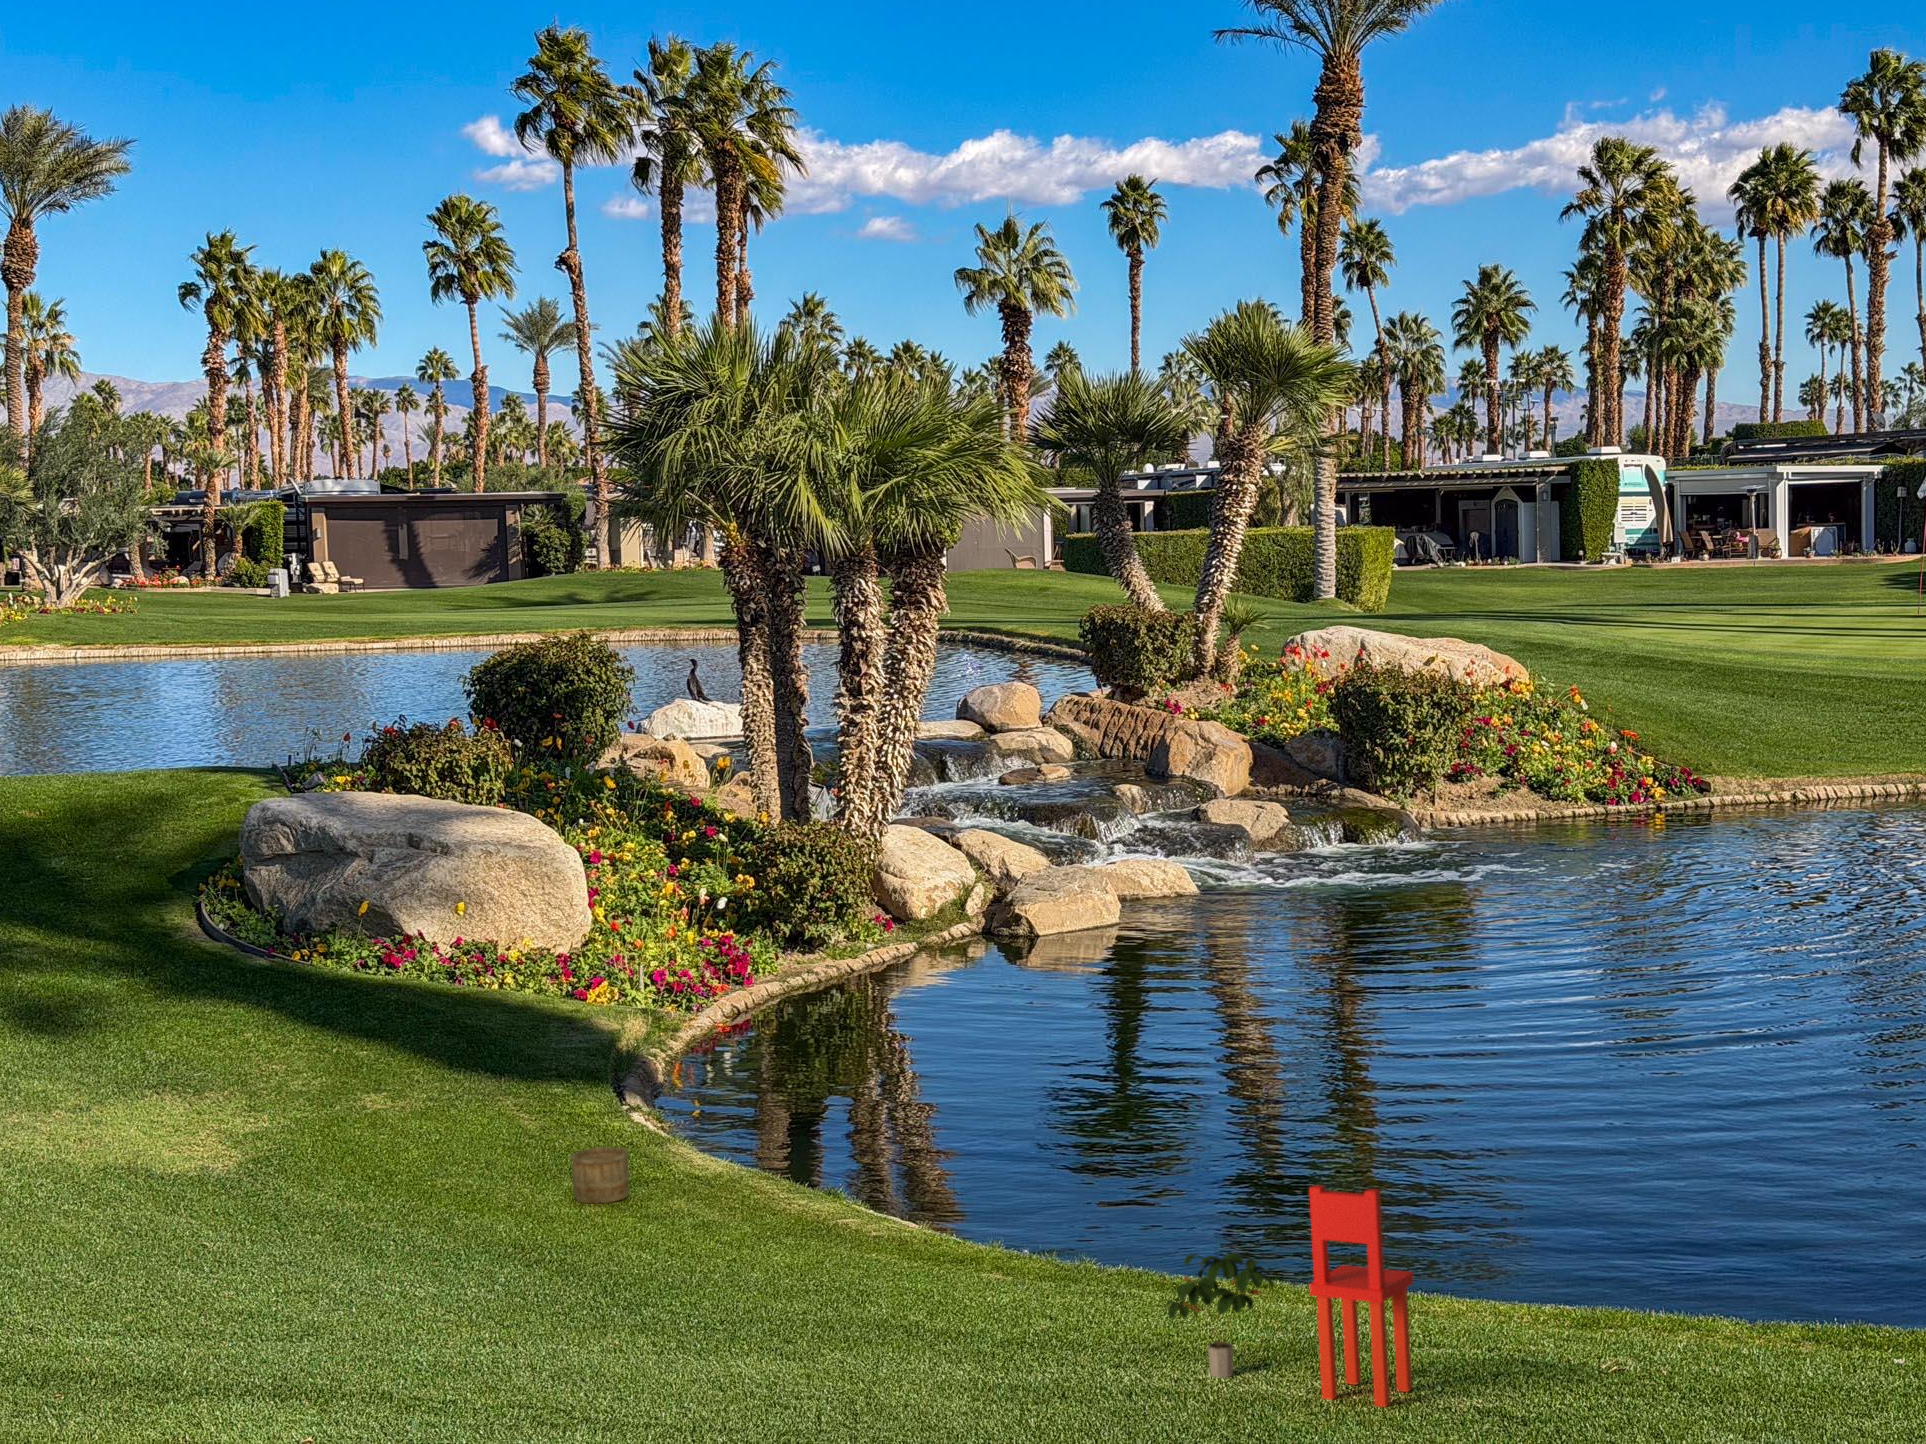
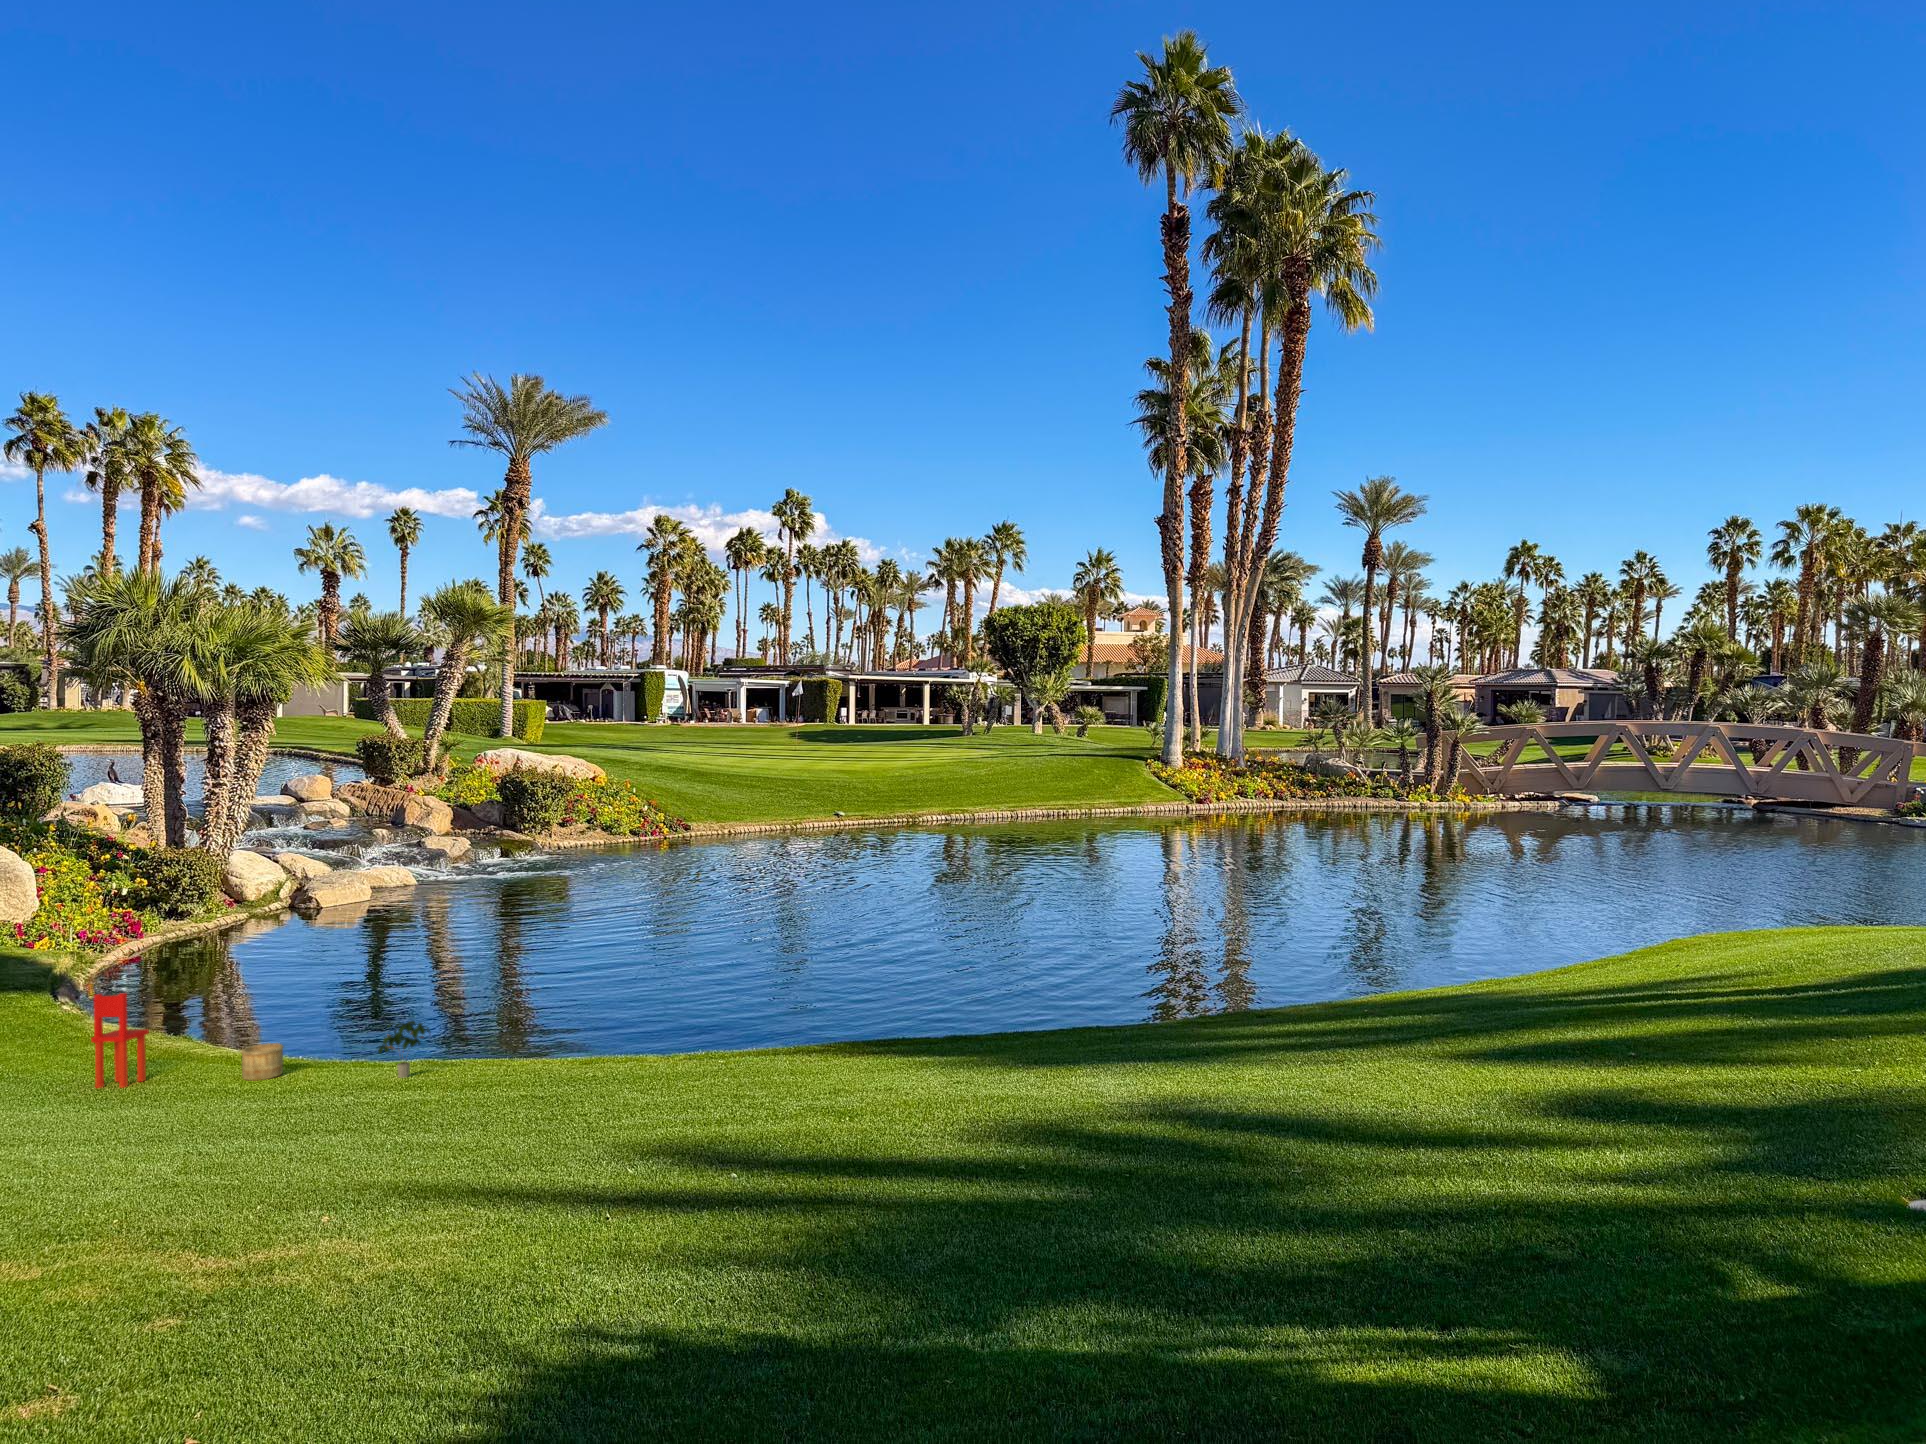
wooden bucket: present [570,1147,630,1204] -> present [241,1043,284,1081]
chair: present [1309,1185,1413,1407] -> present [91,993,149,1088]

